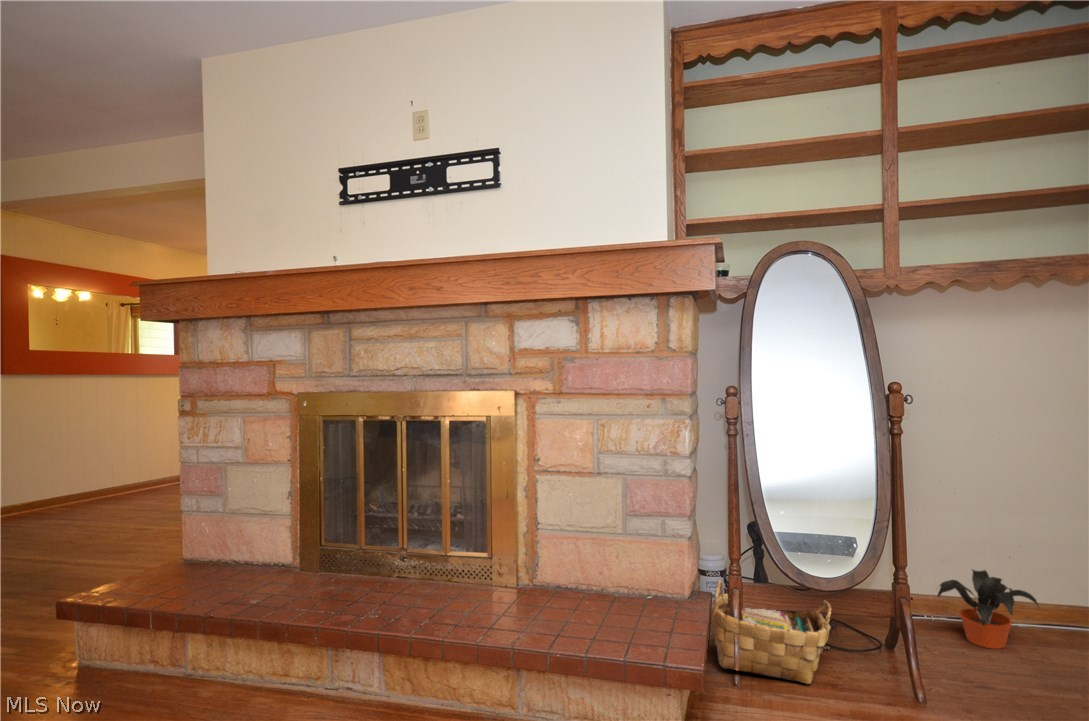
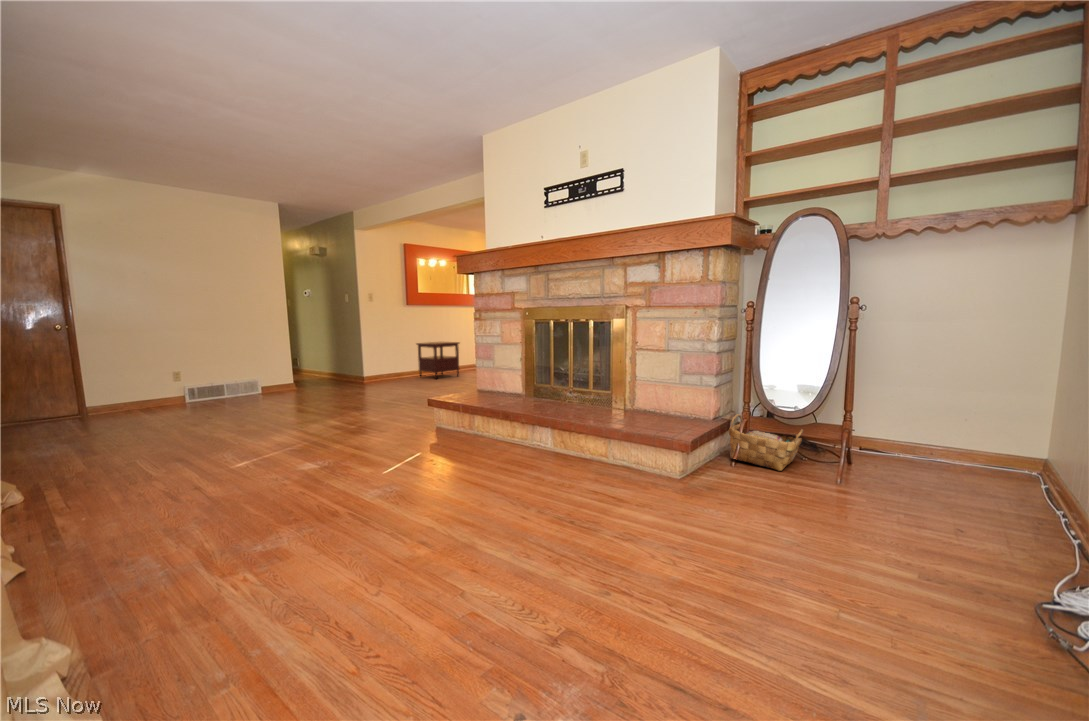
side table: none [23,440,129,520] -> present [417,342,460,379]
potted plant: present [938,570,1038,649] -> none [896,427,973,476]

